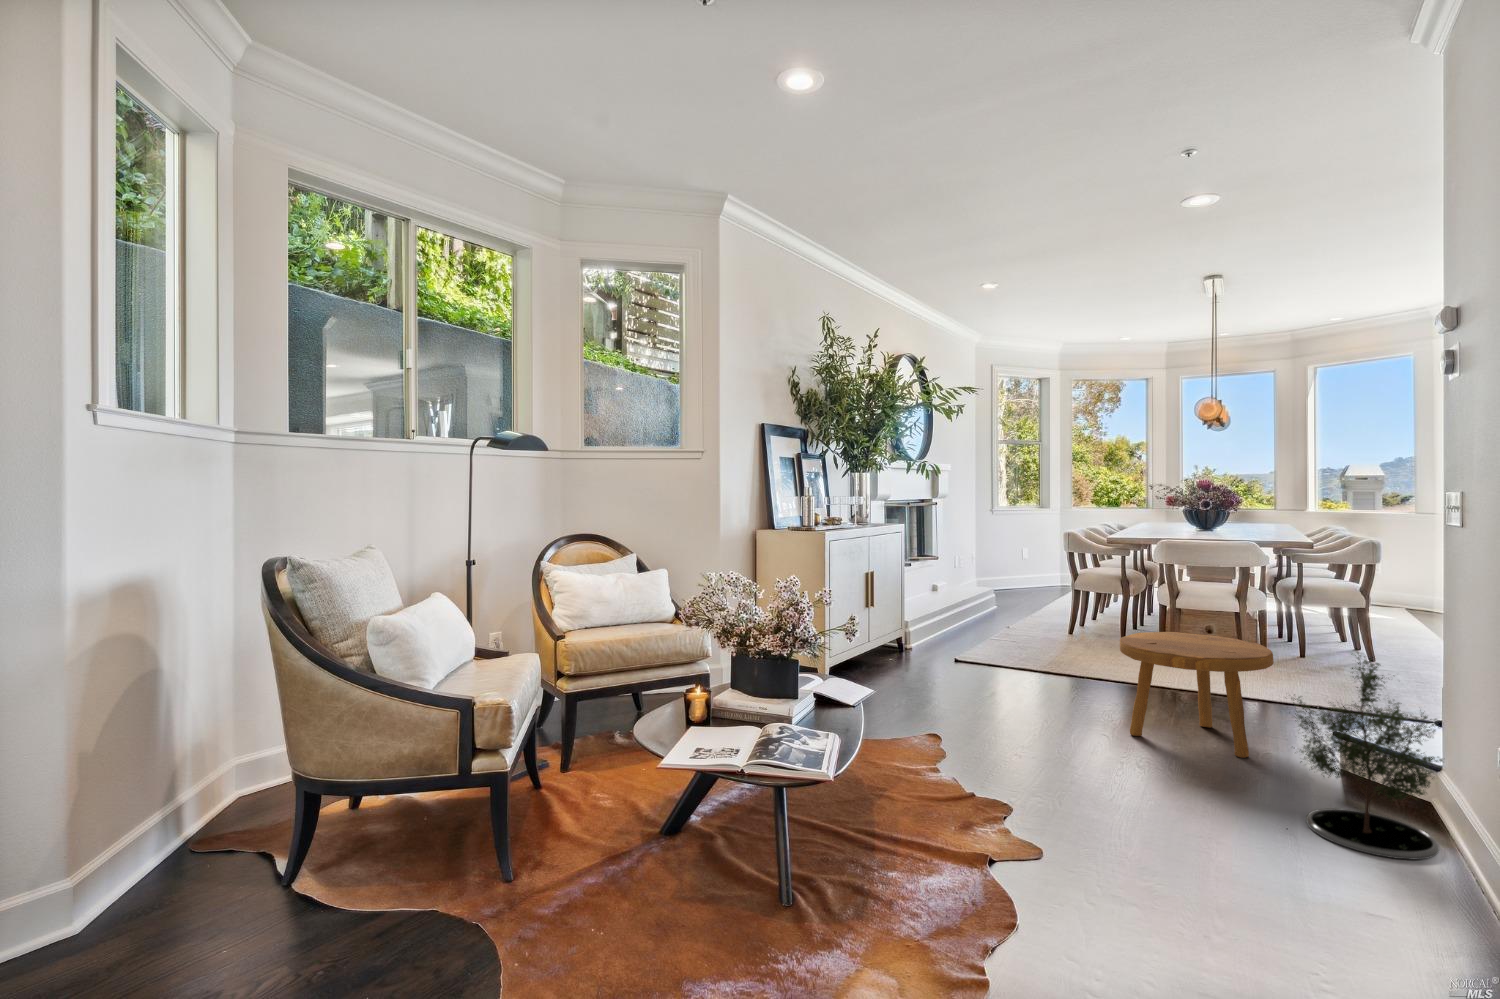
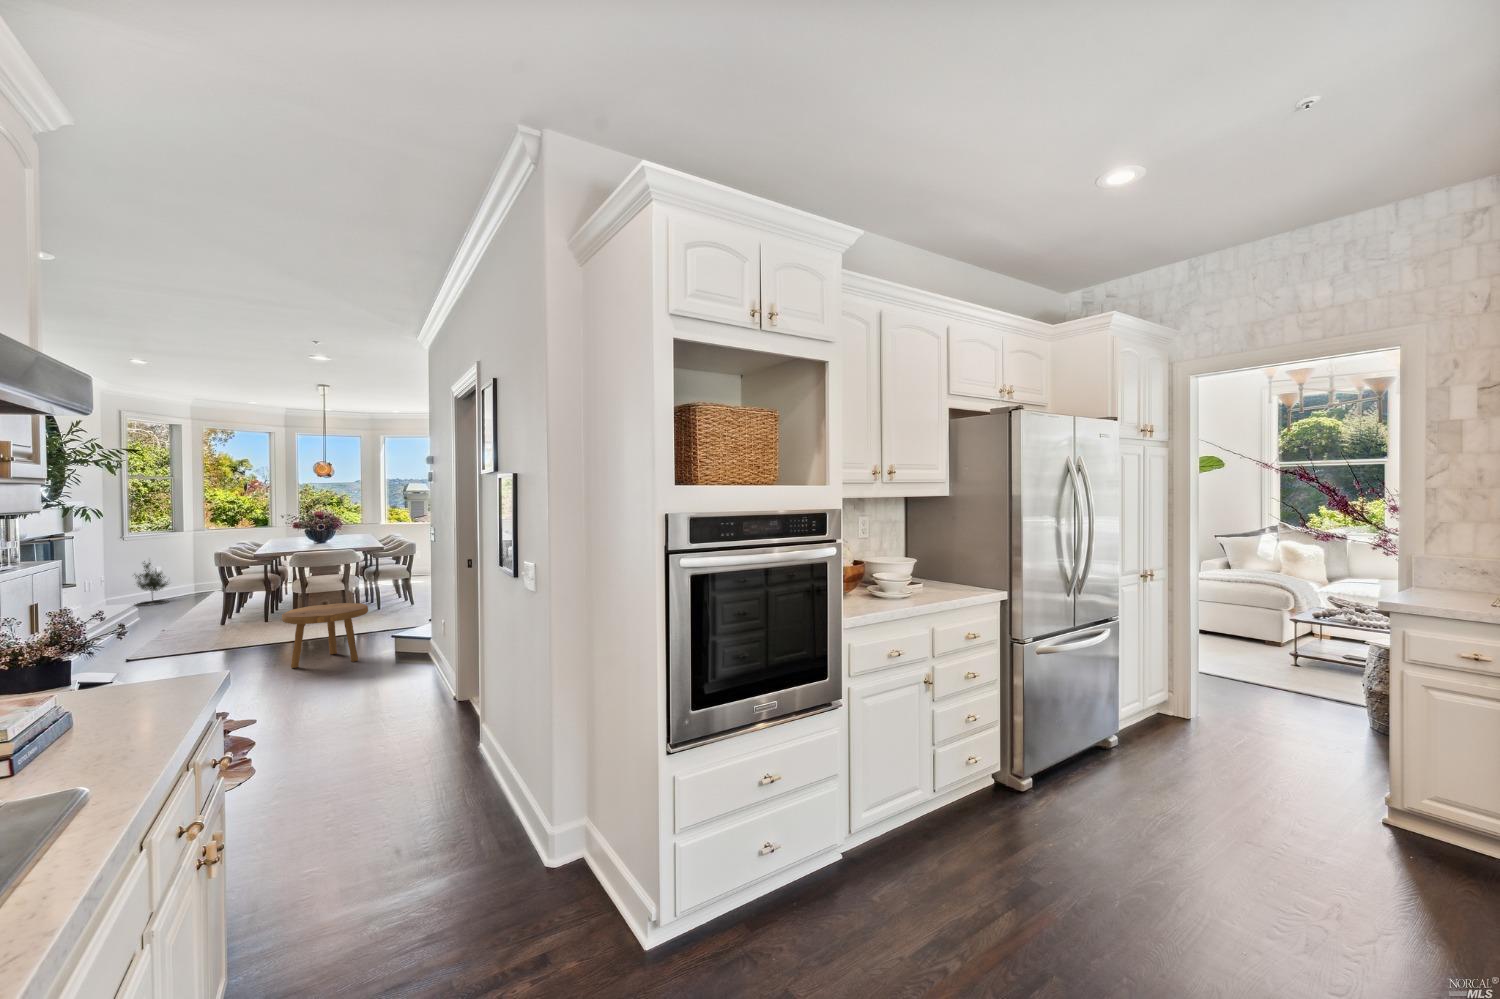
potted tree: present [1291,649,1443,860] -> present [134,561,169,606]

